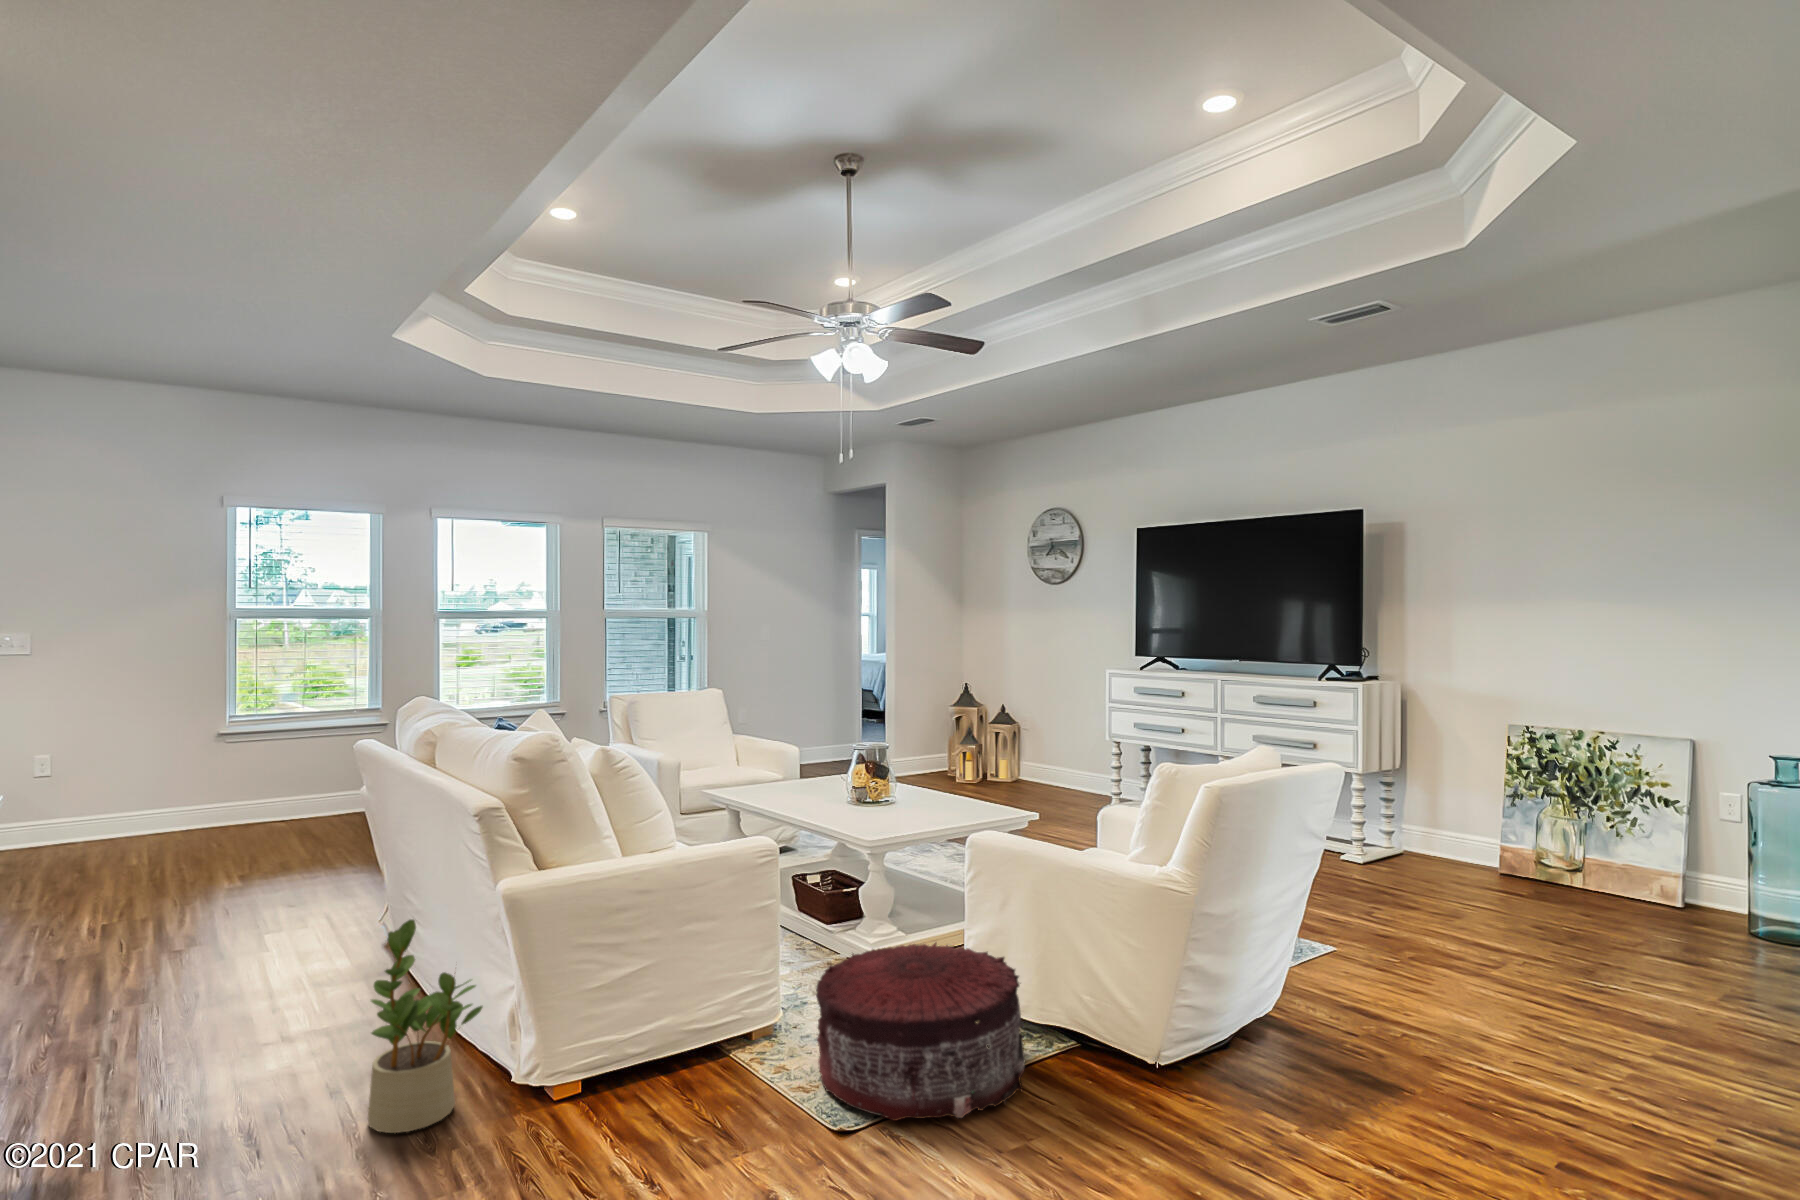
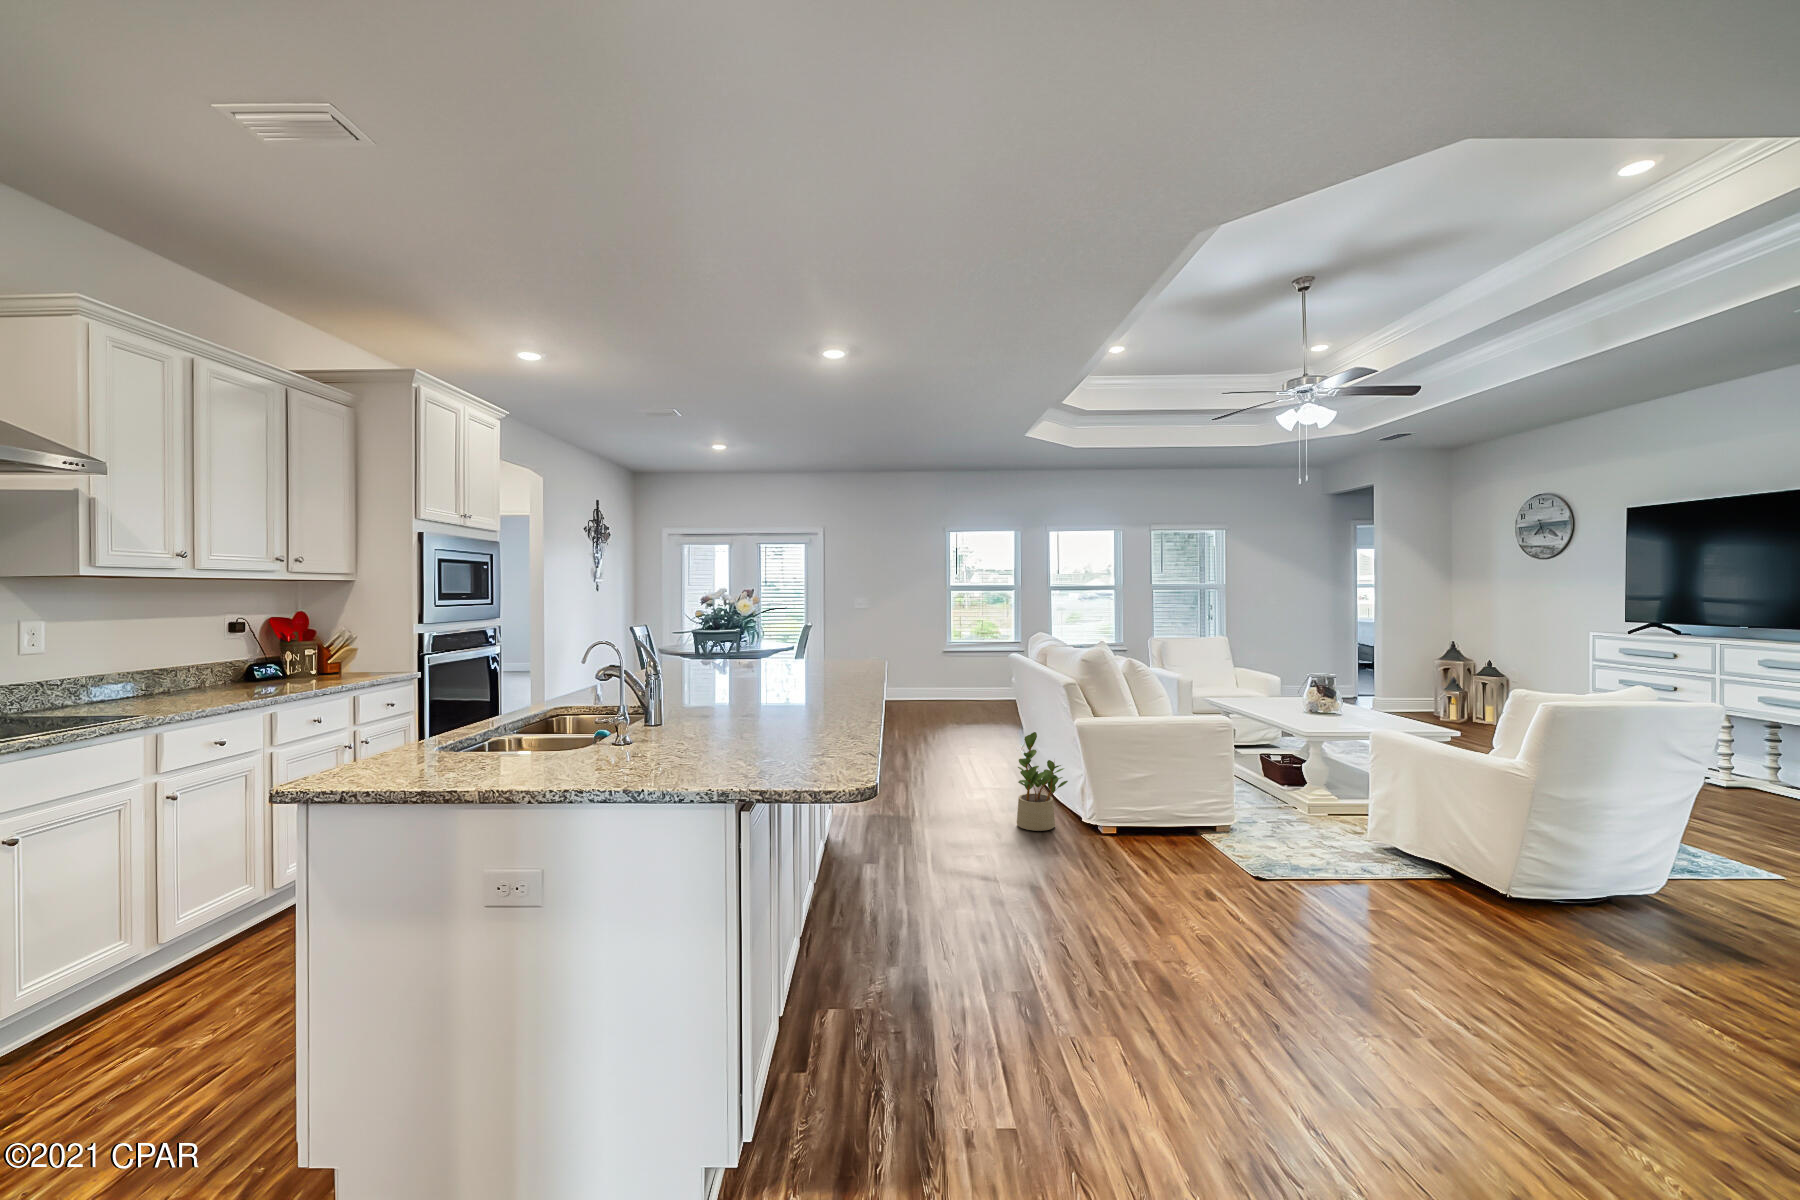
pouf: present [816,943,1025,1121] -> none [1250,790,1396,890]

